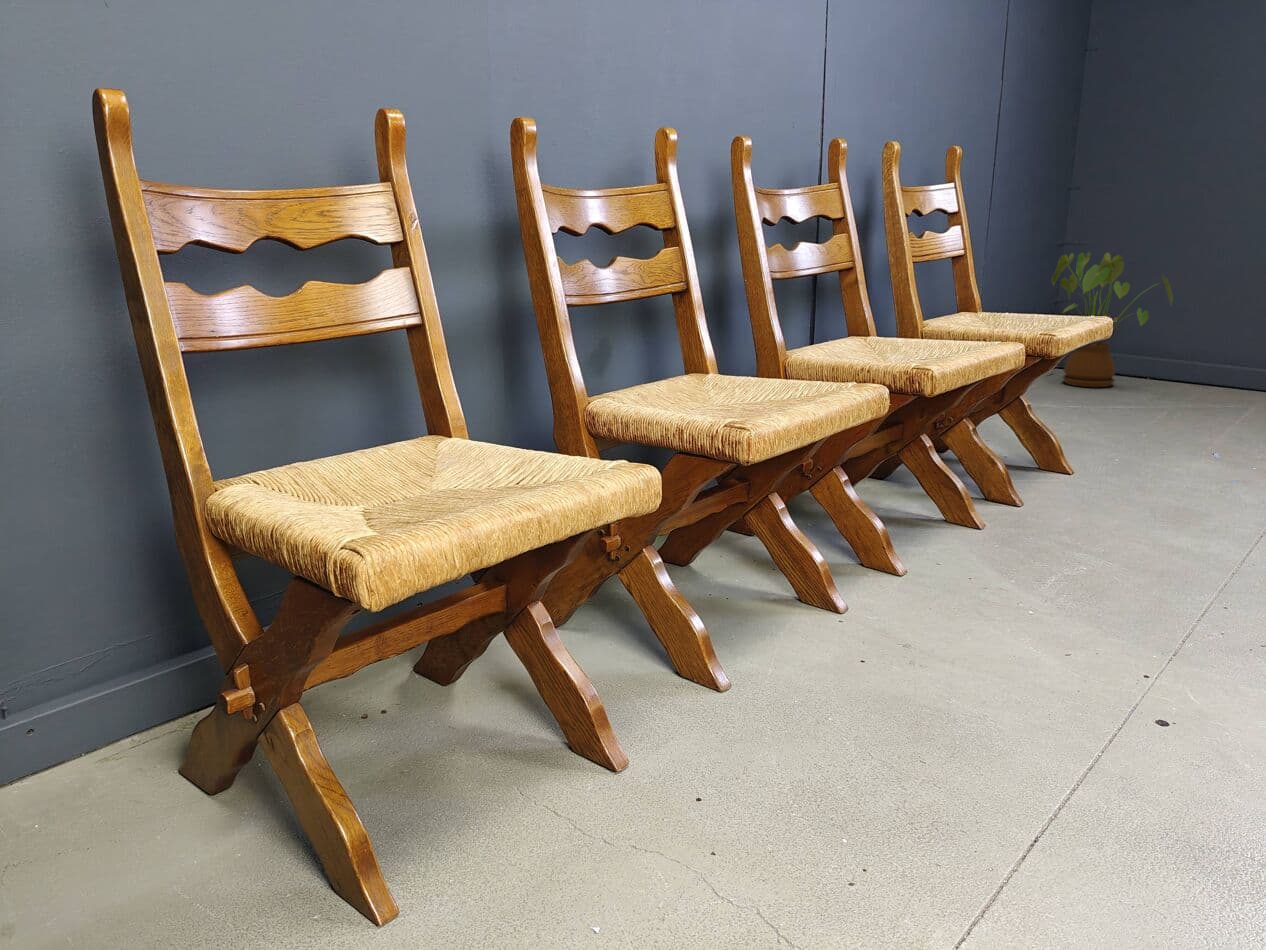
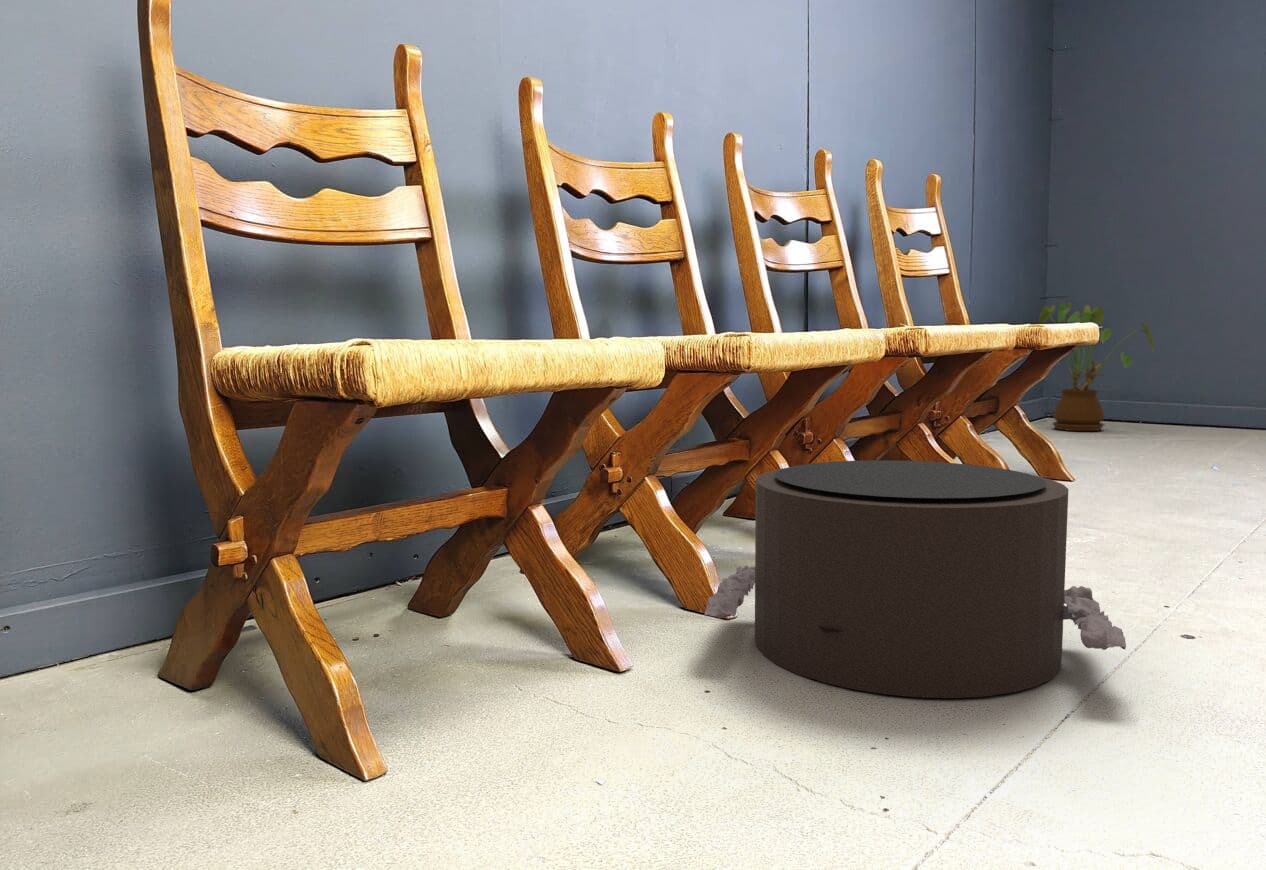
pouf: none [699,533,1103,812] -> present [705,460,1126,698]

